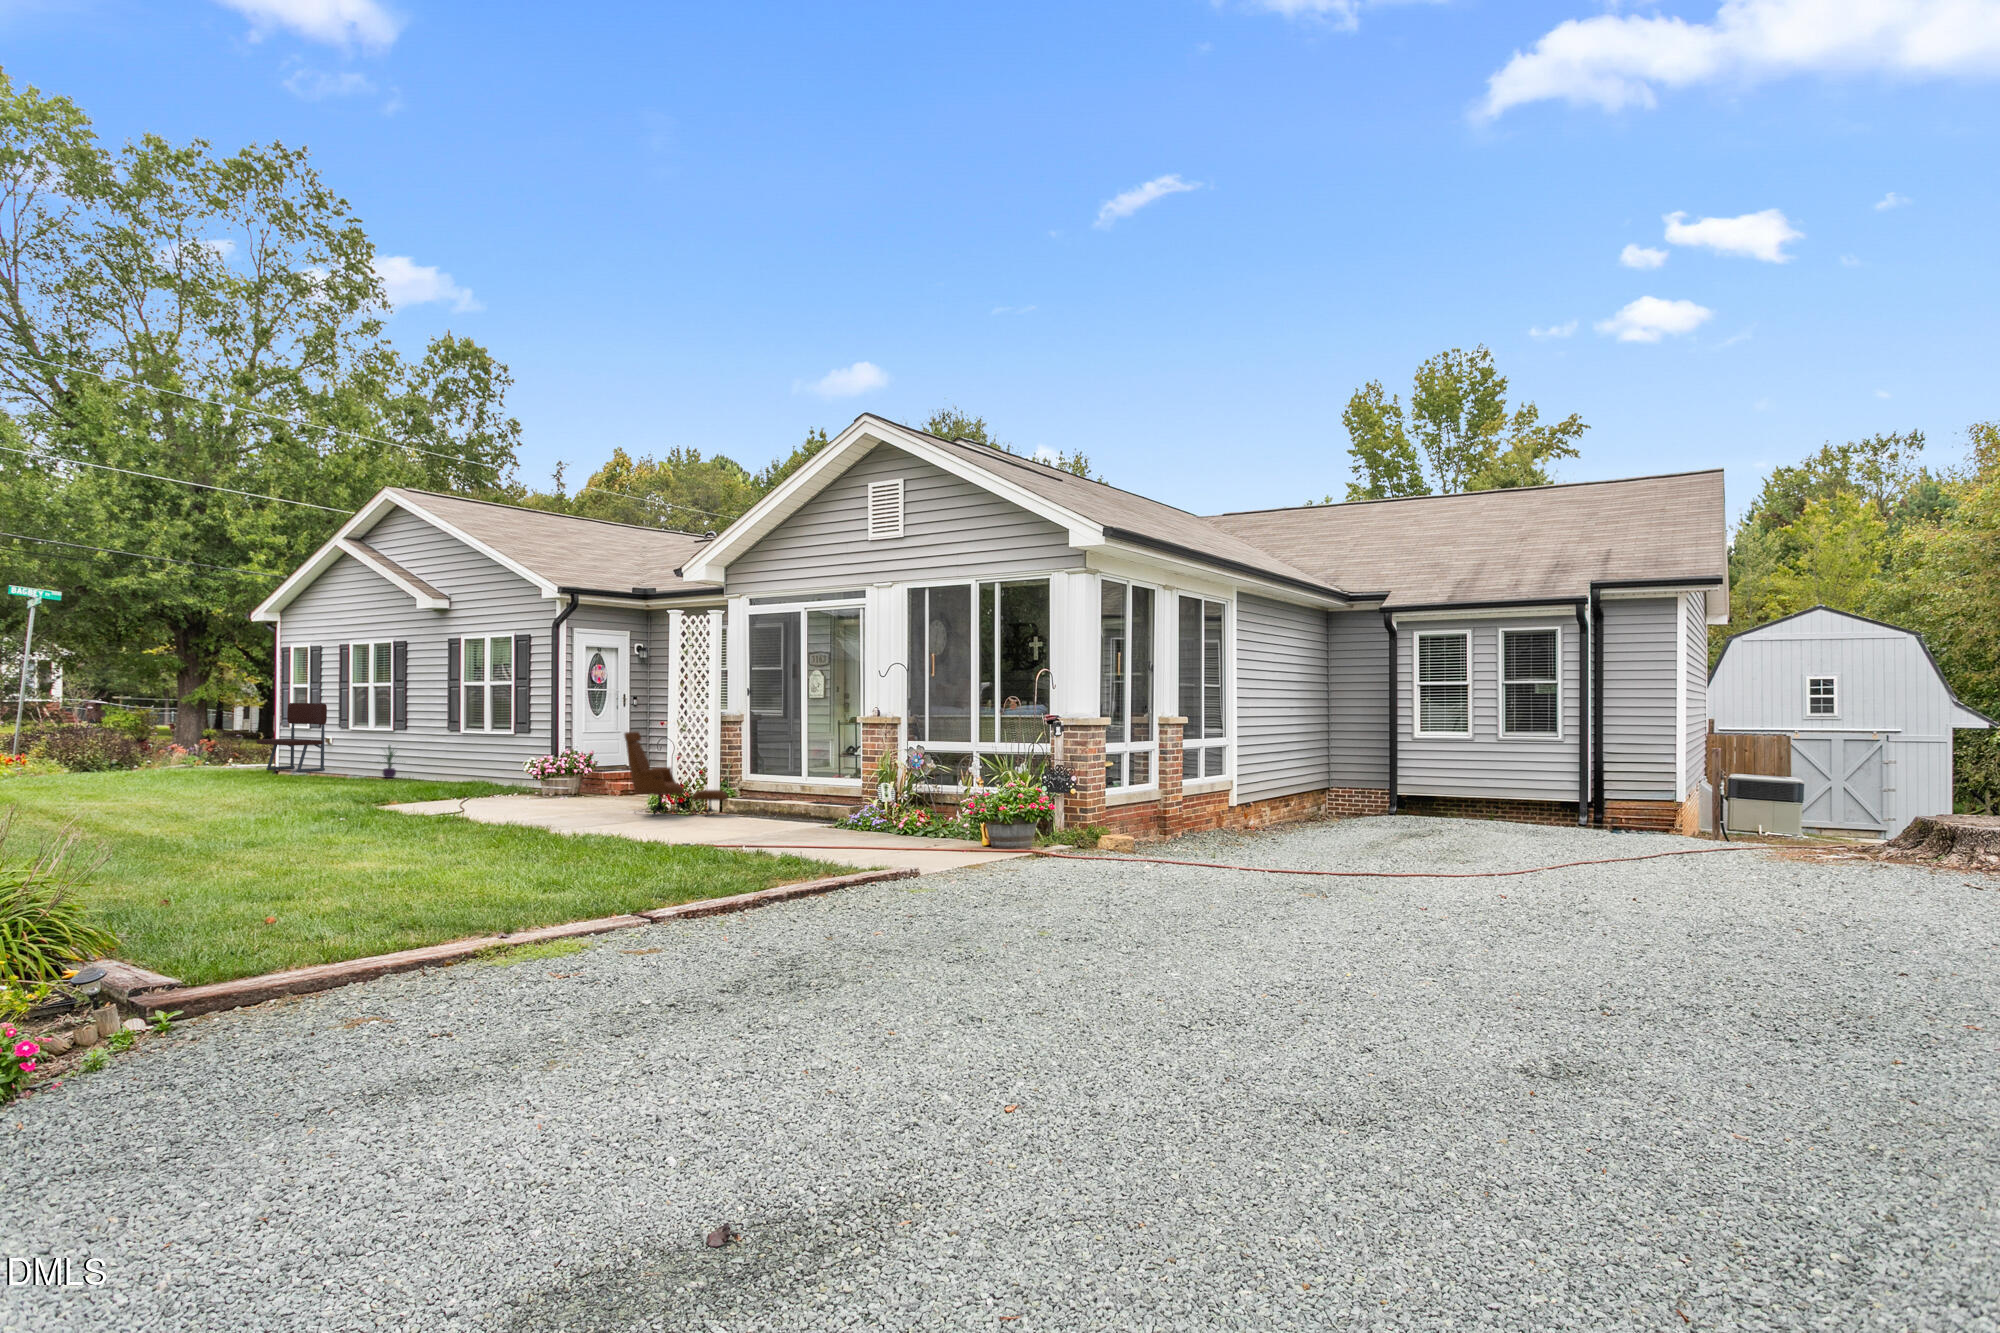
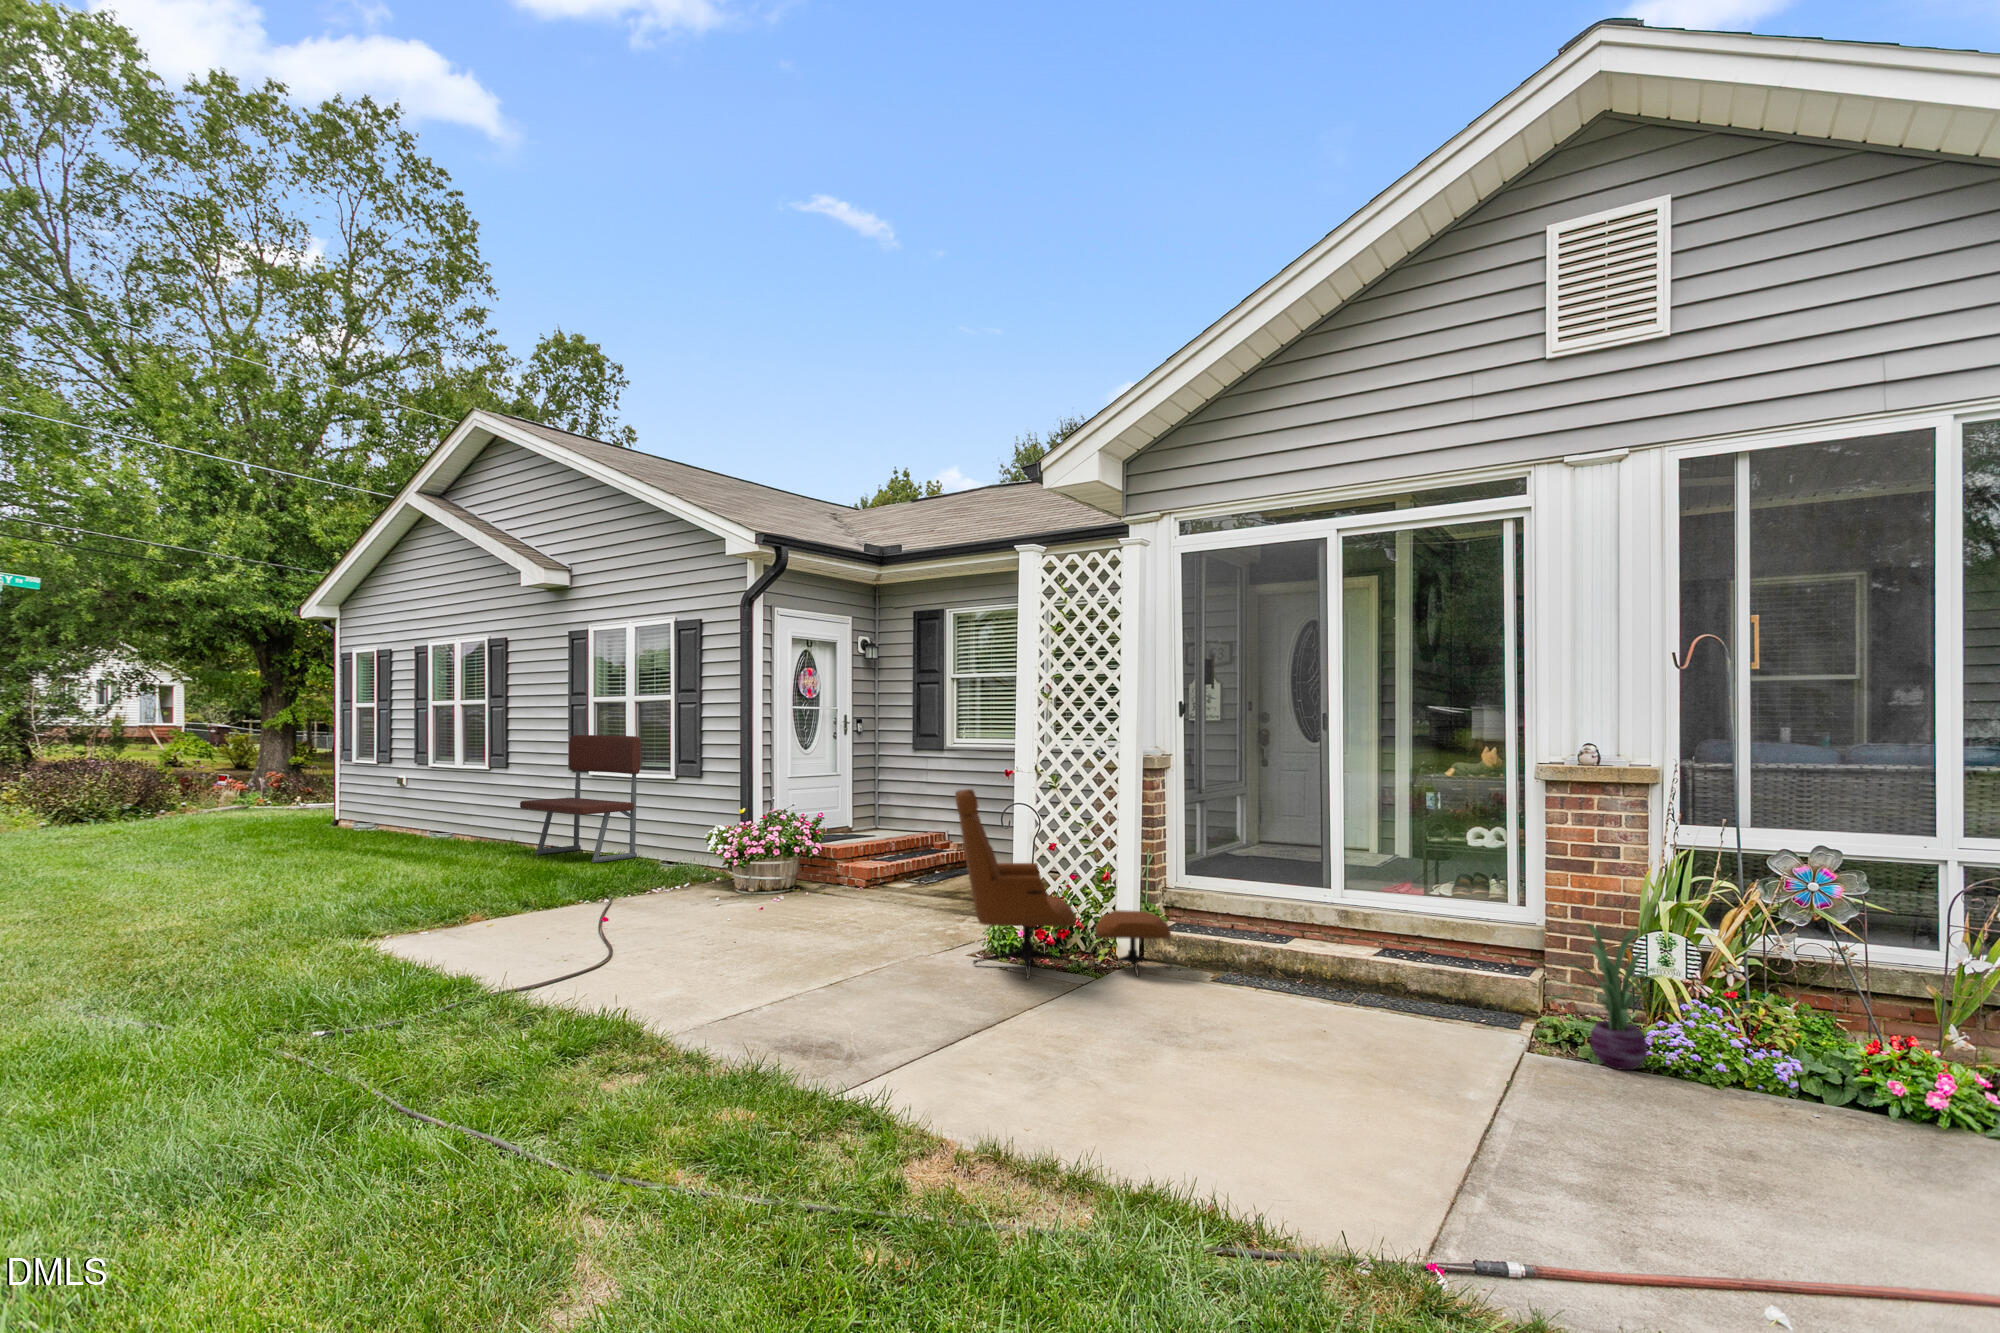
bench: present [257,703,327,772] -> present [520,735,641,863]
decorative plant: present [383,745,396,778] -> present [1548,924,1698,1070]

